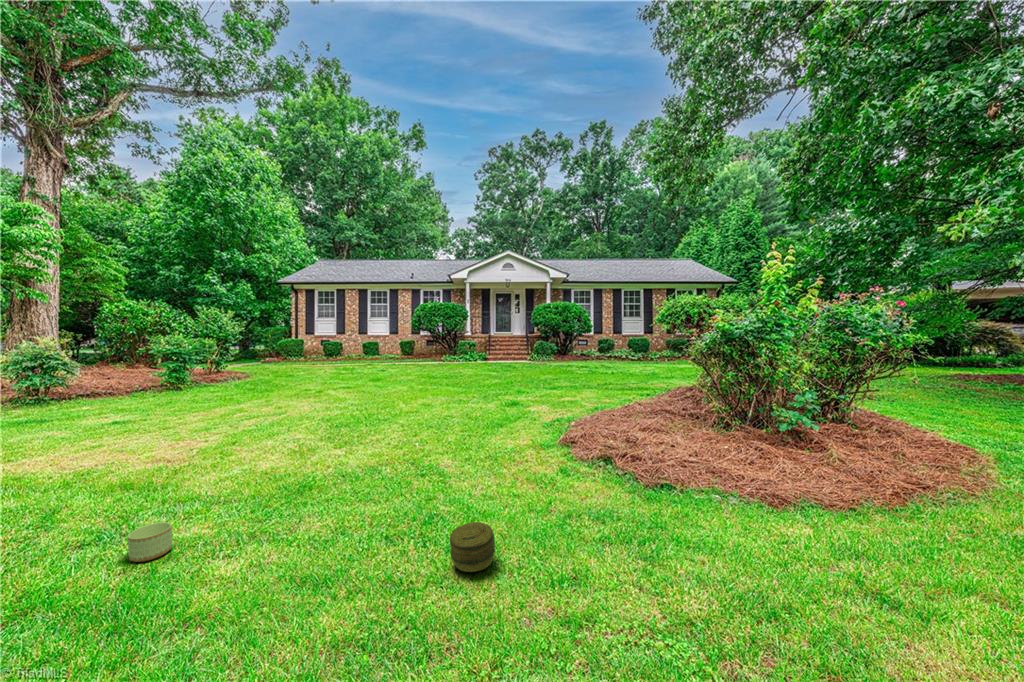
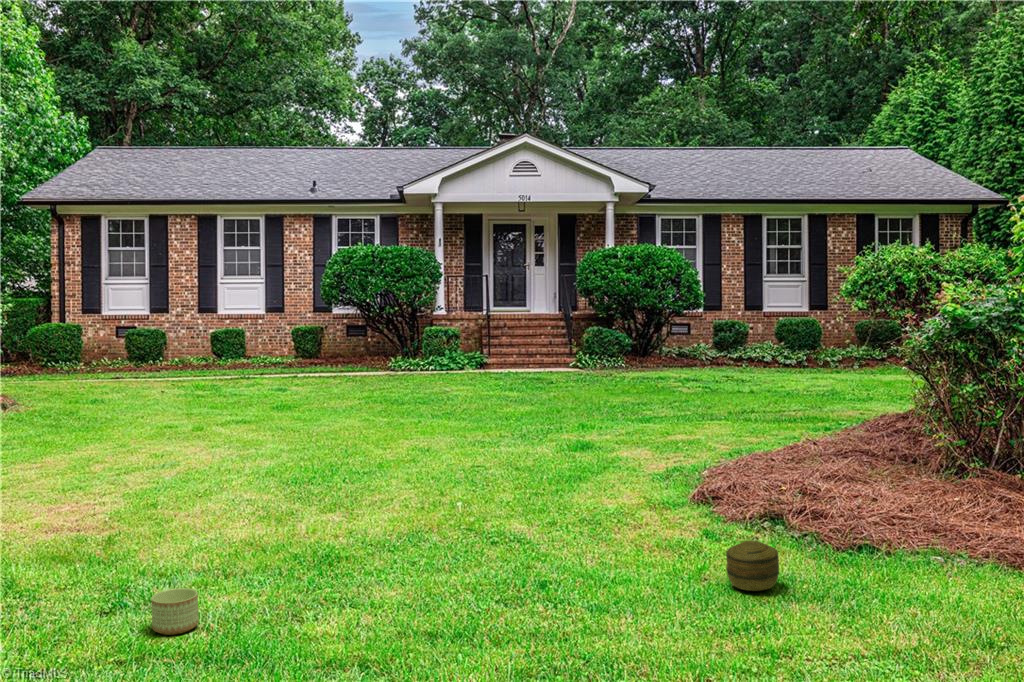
basket: present [450,522,495,572] -> present [726,540,779,591]

